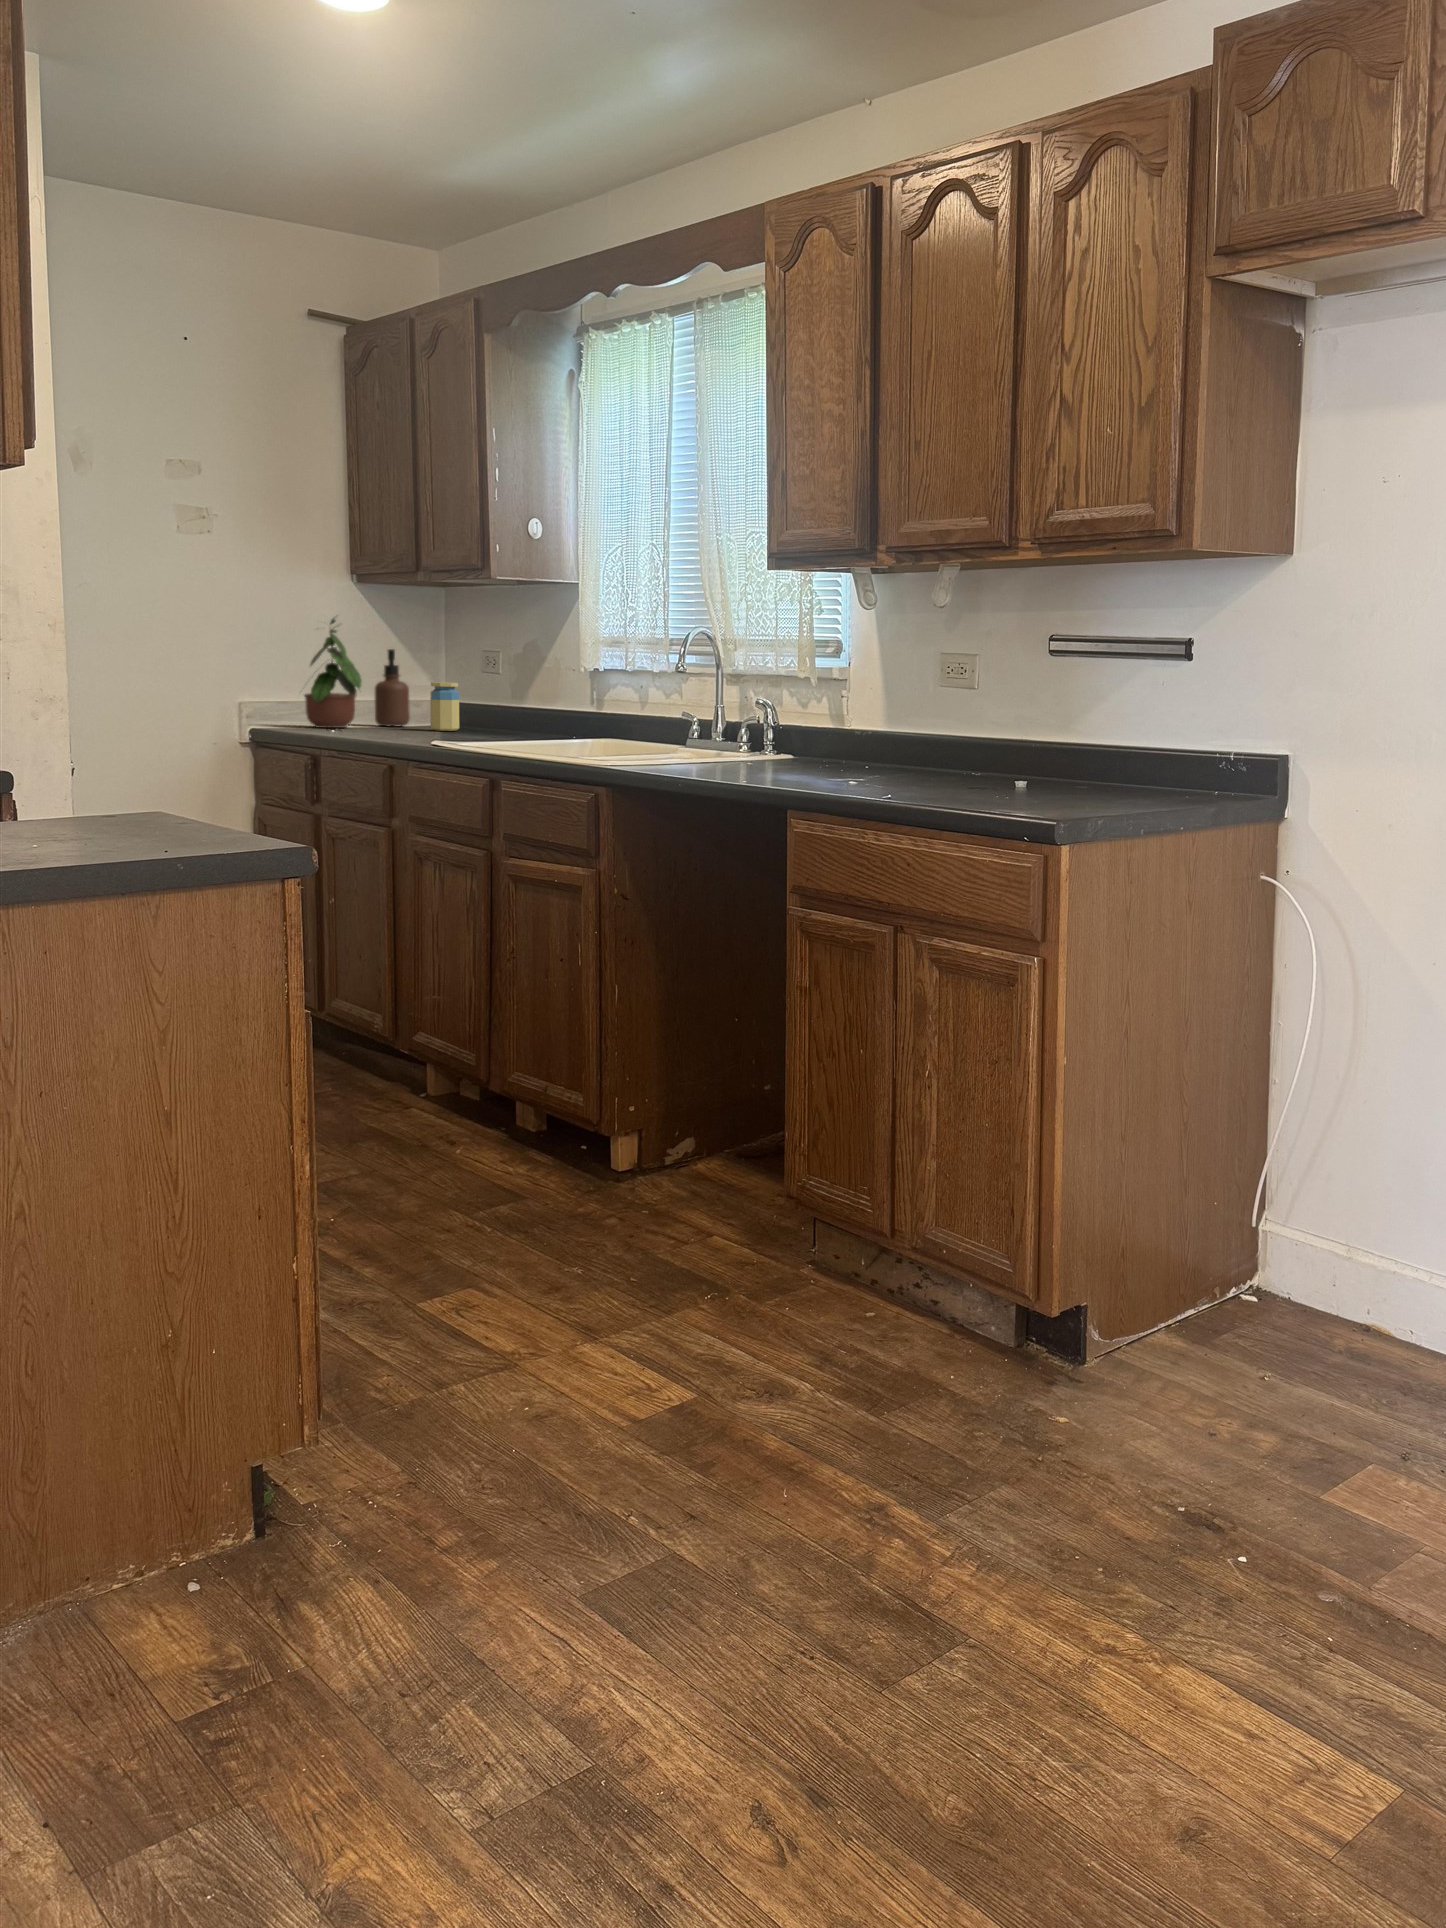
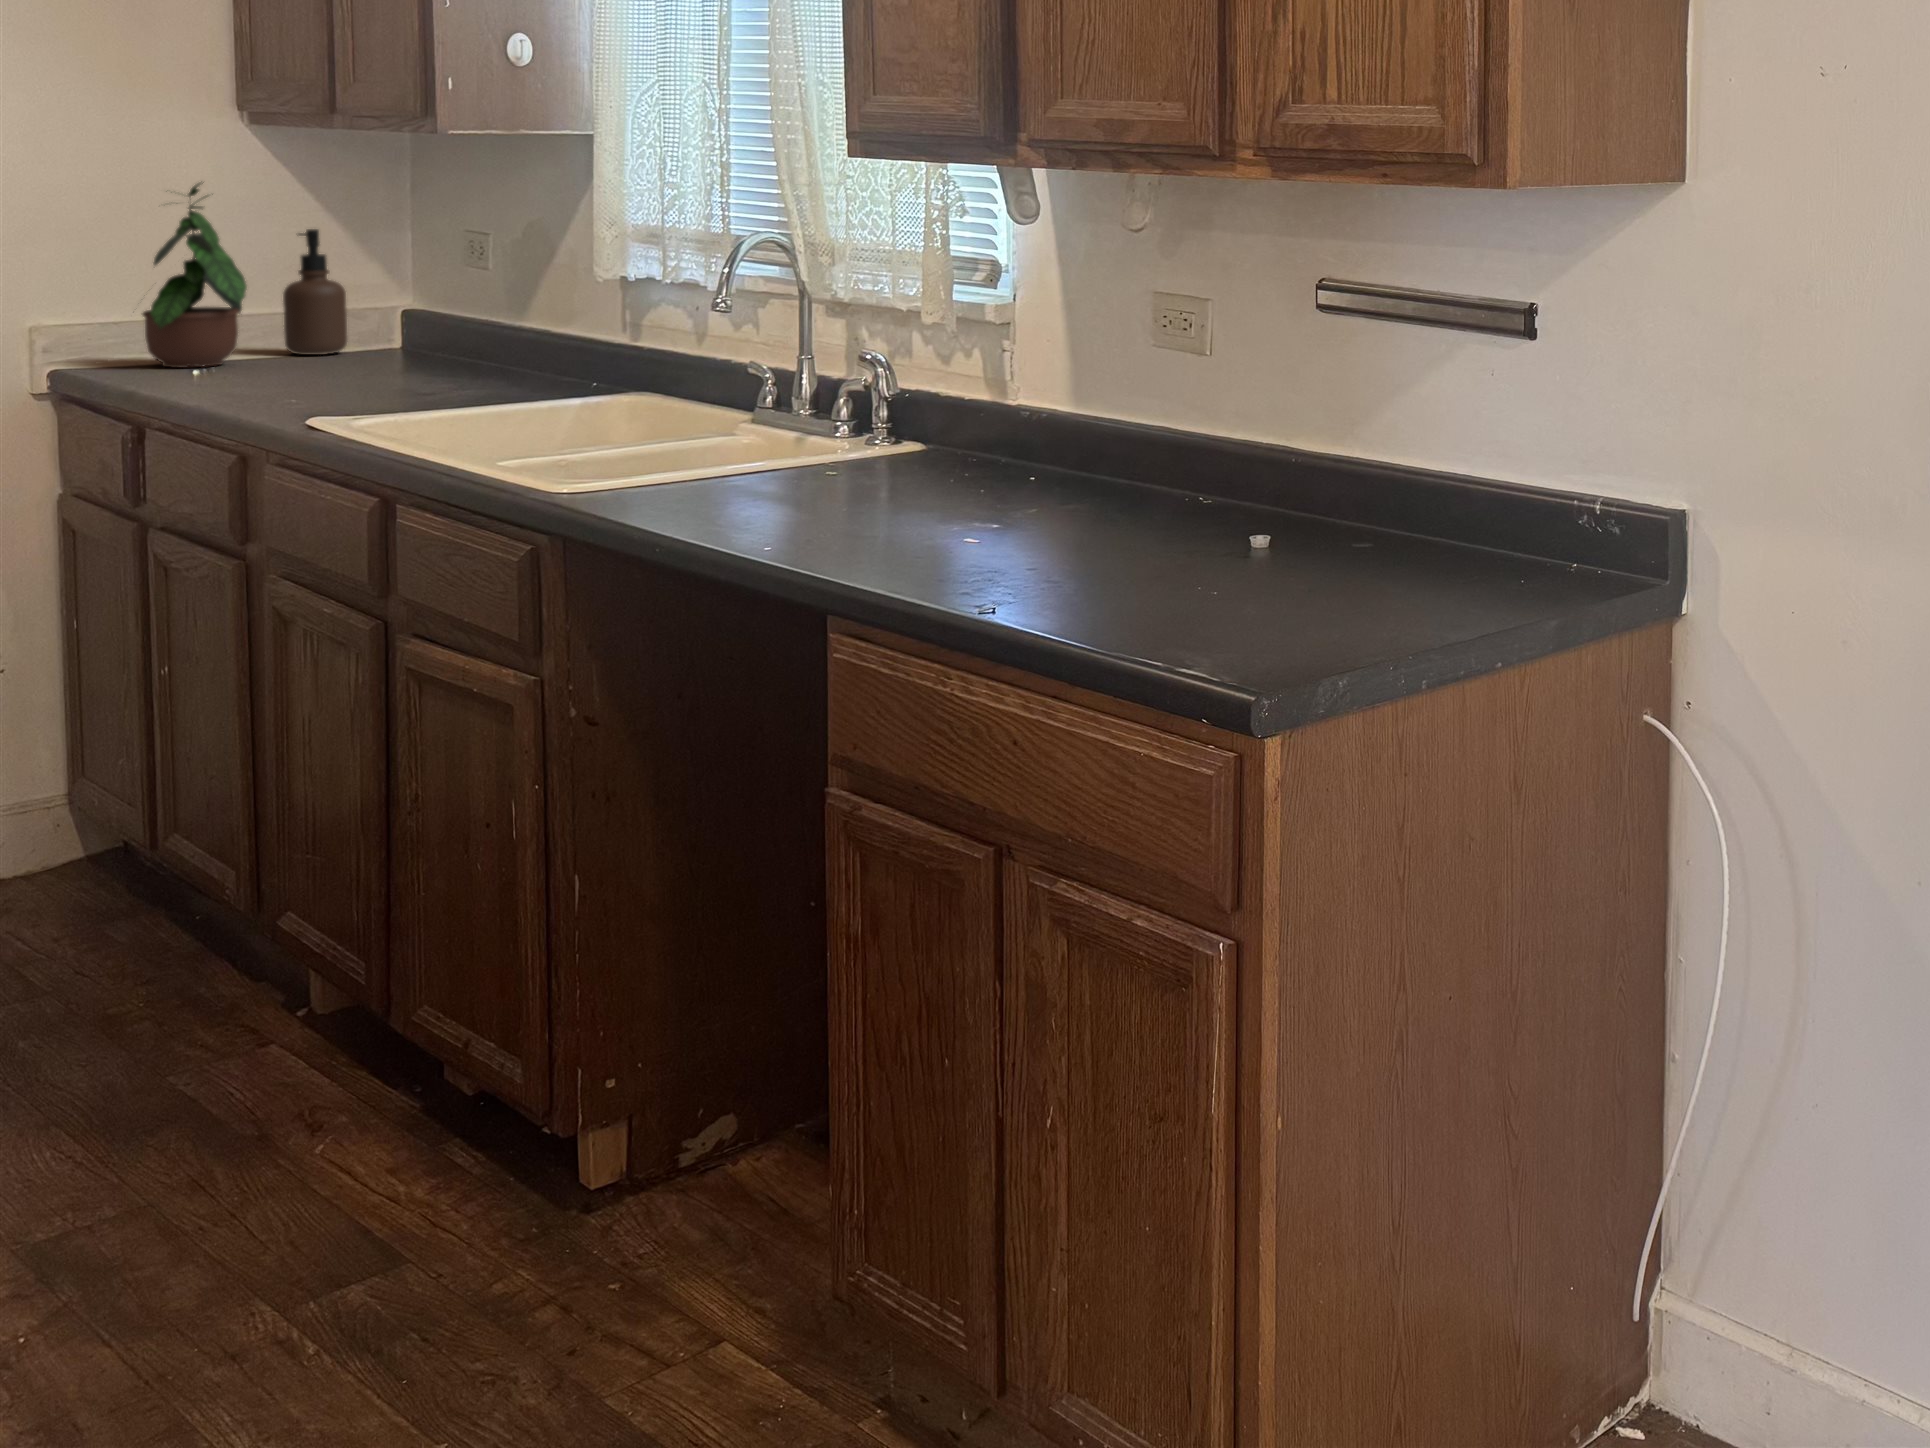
jar: present [430,682,459,731] -> none [371,286,422,367]

